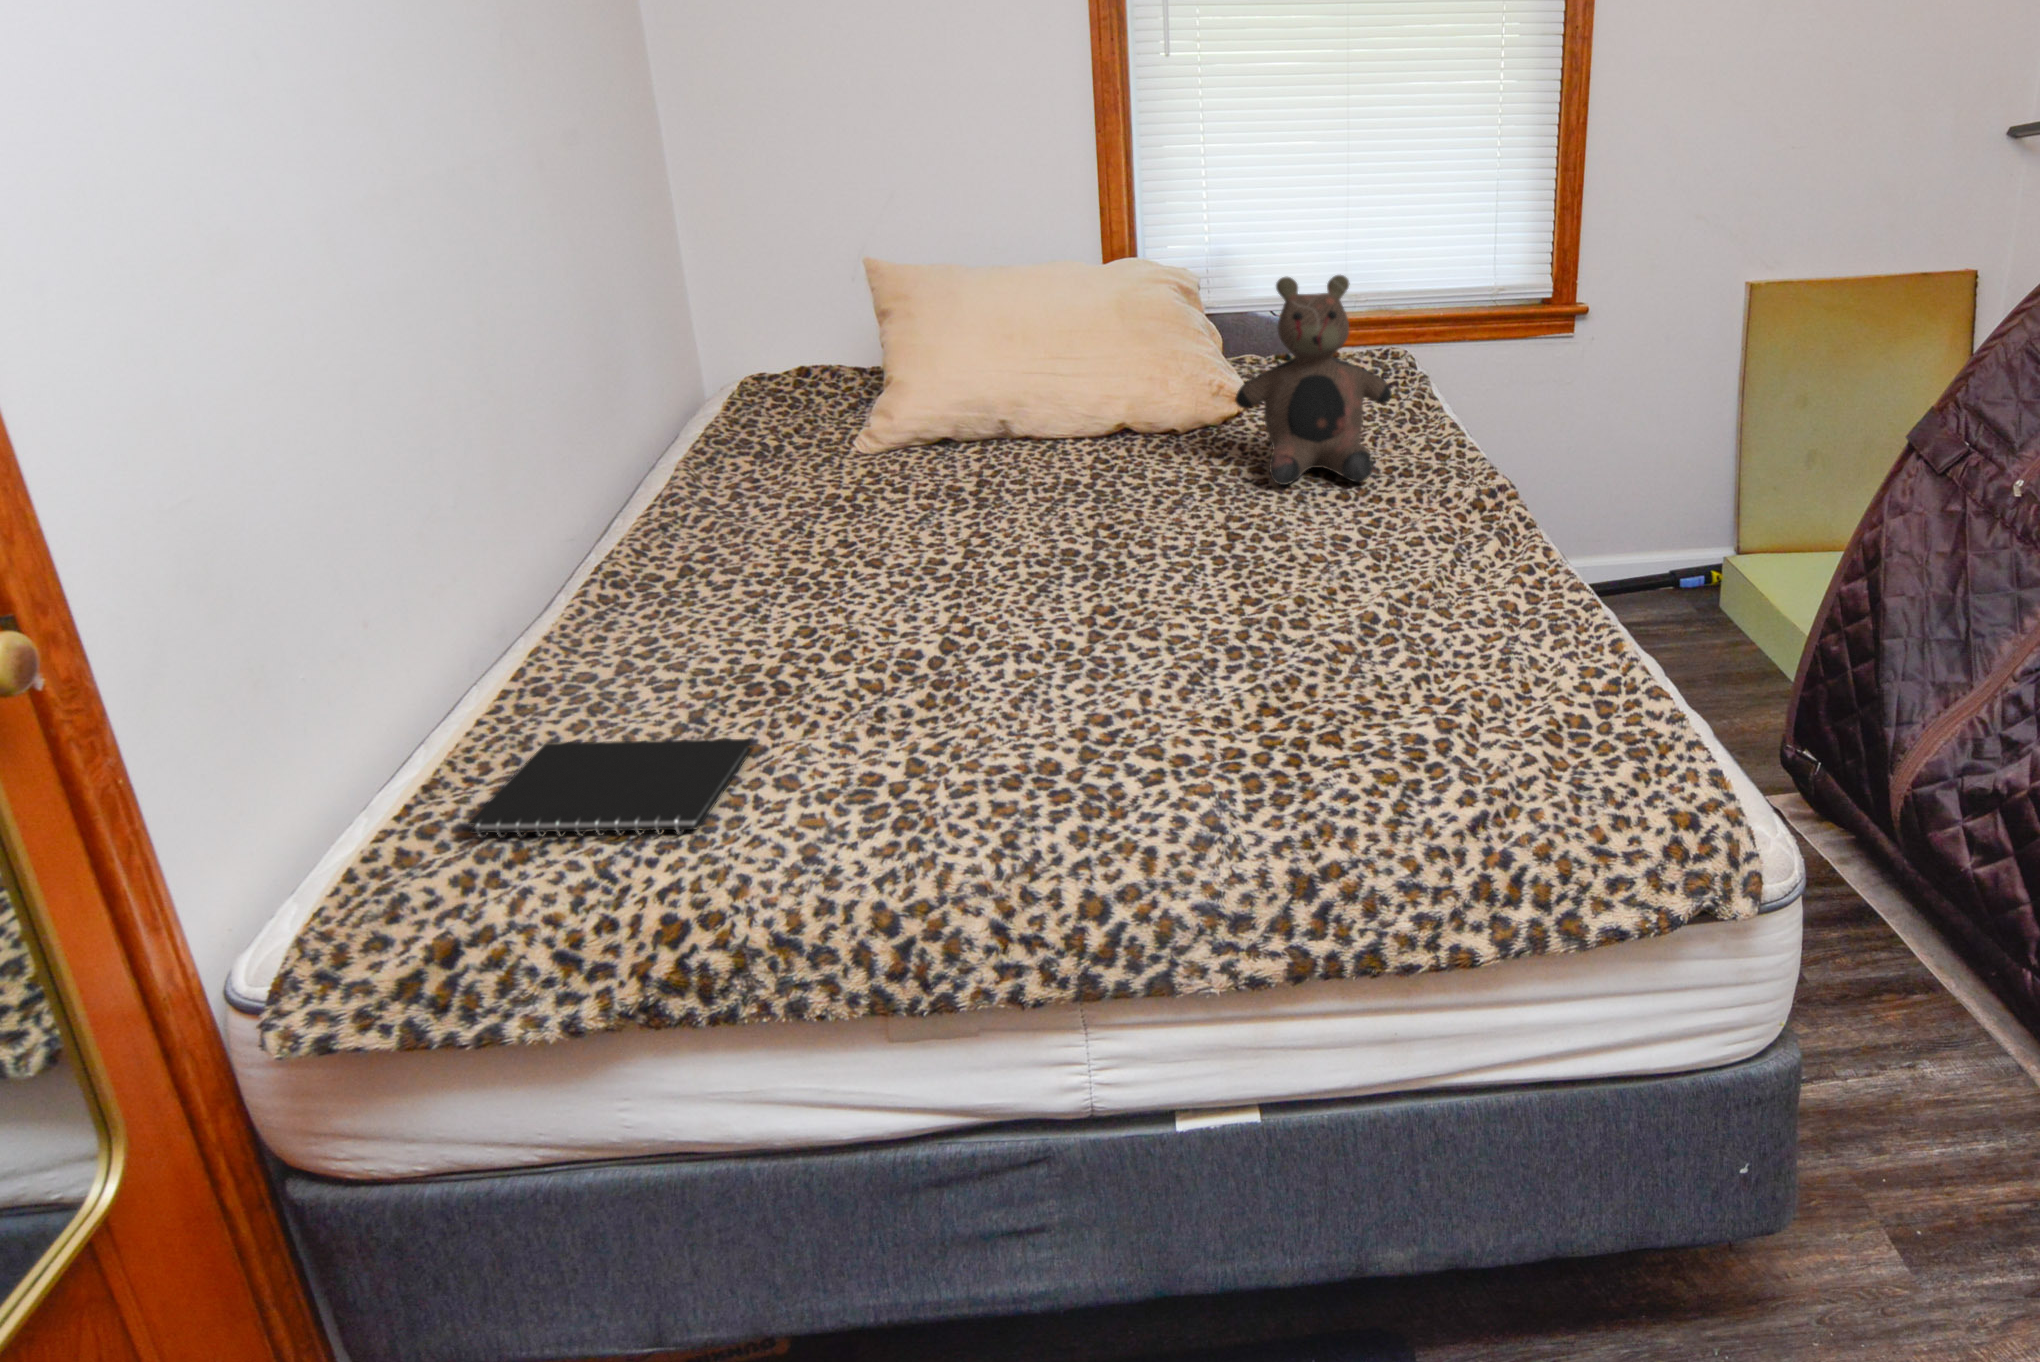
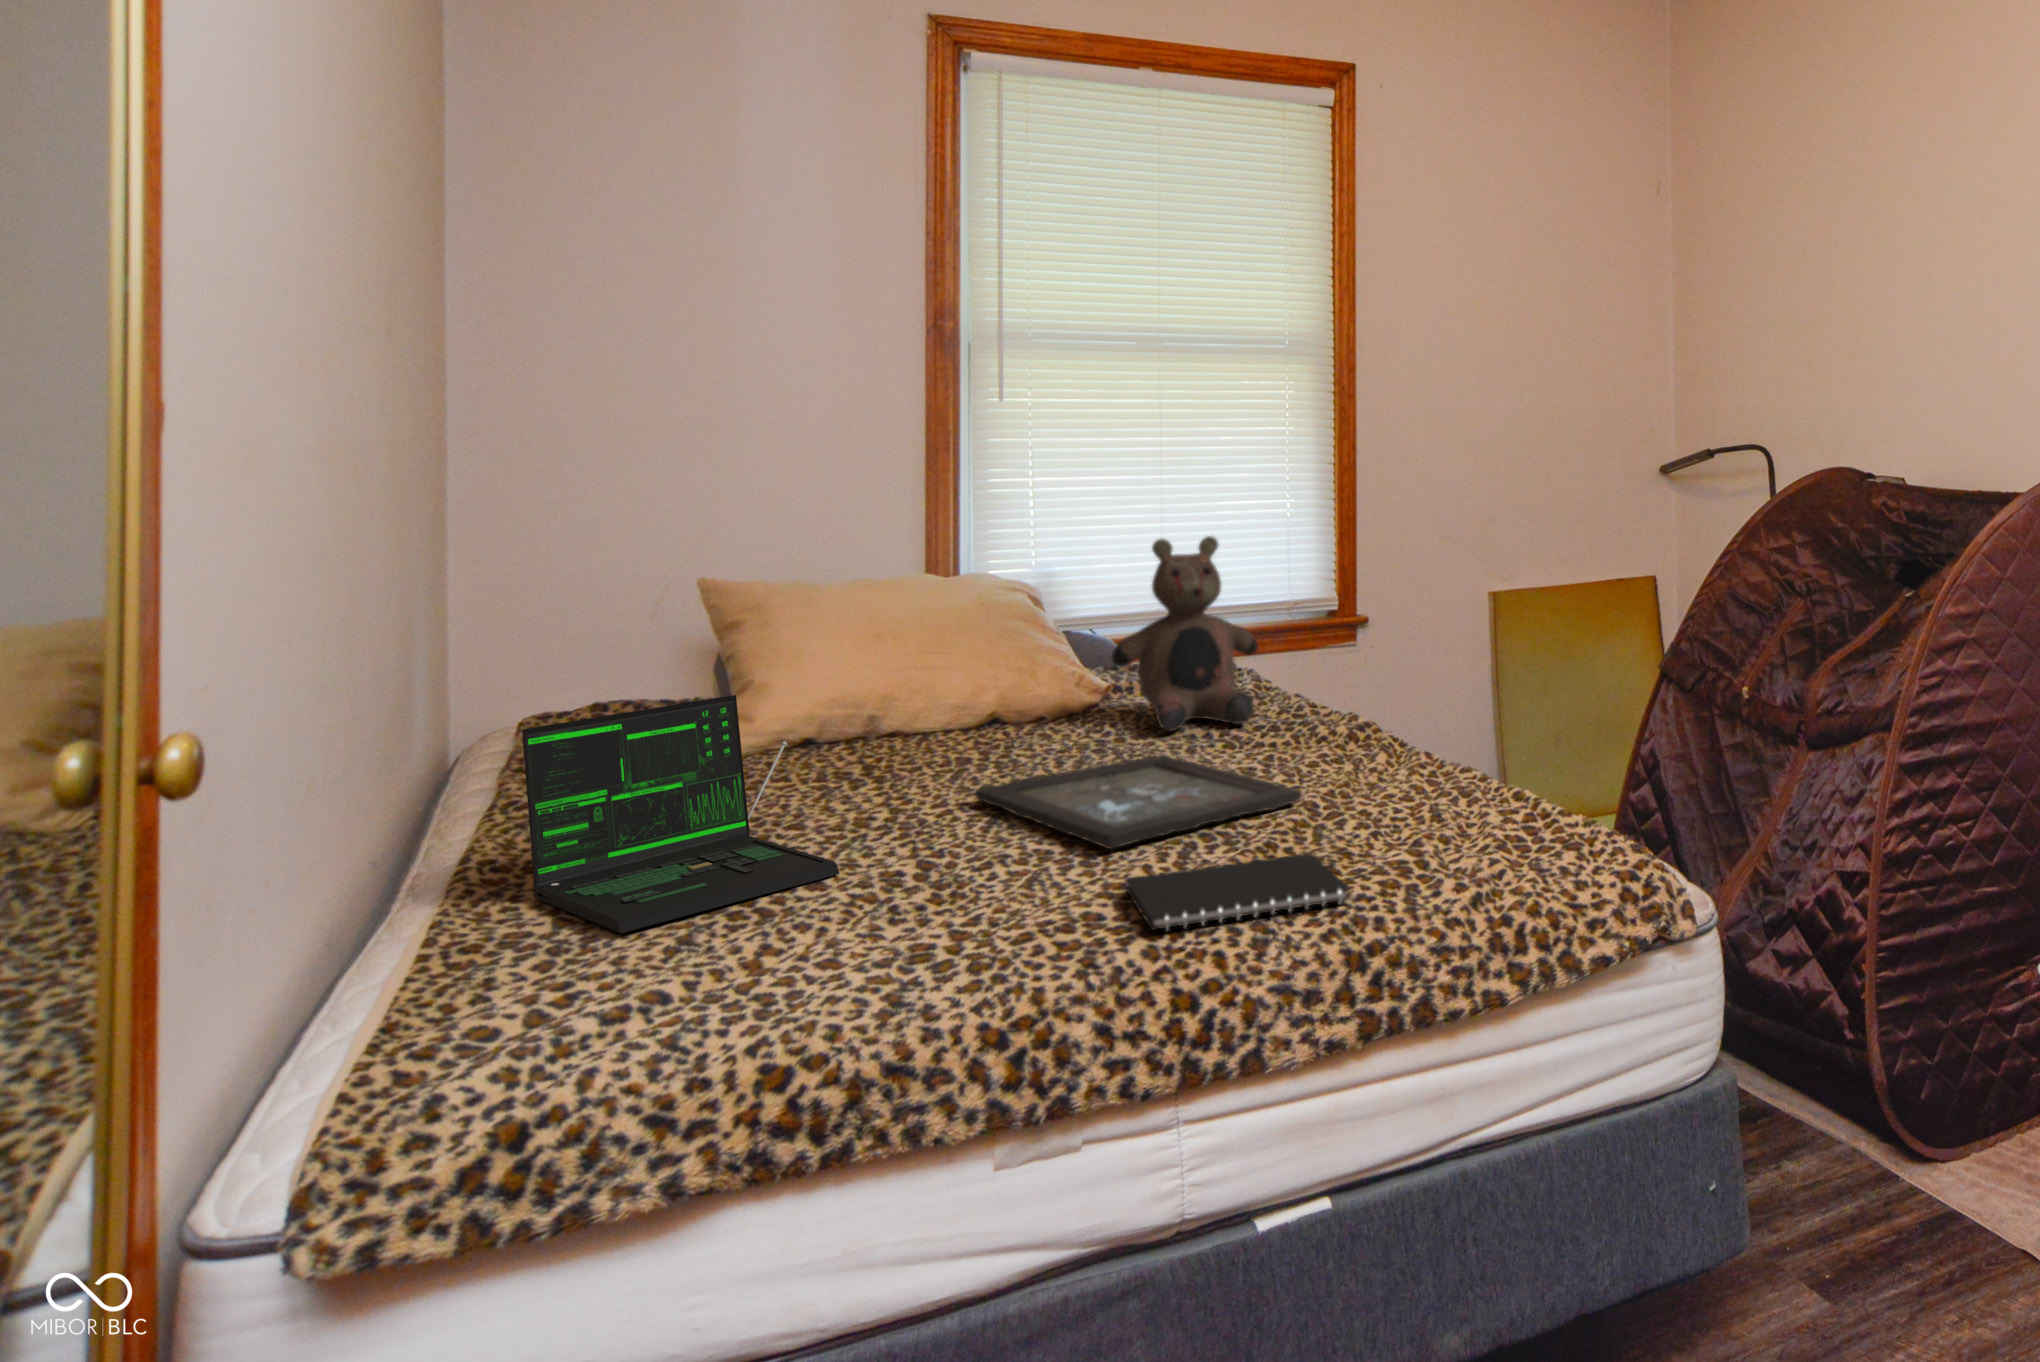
laptop: none [613,453,880,699] -> present [522,695,840,933]
tray: none [1049,522,1356,663] -> present [975,755,1302,849]
notebook: present [467,739,753,838] -> present [1126,853,1351,930]

